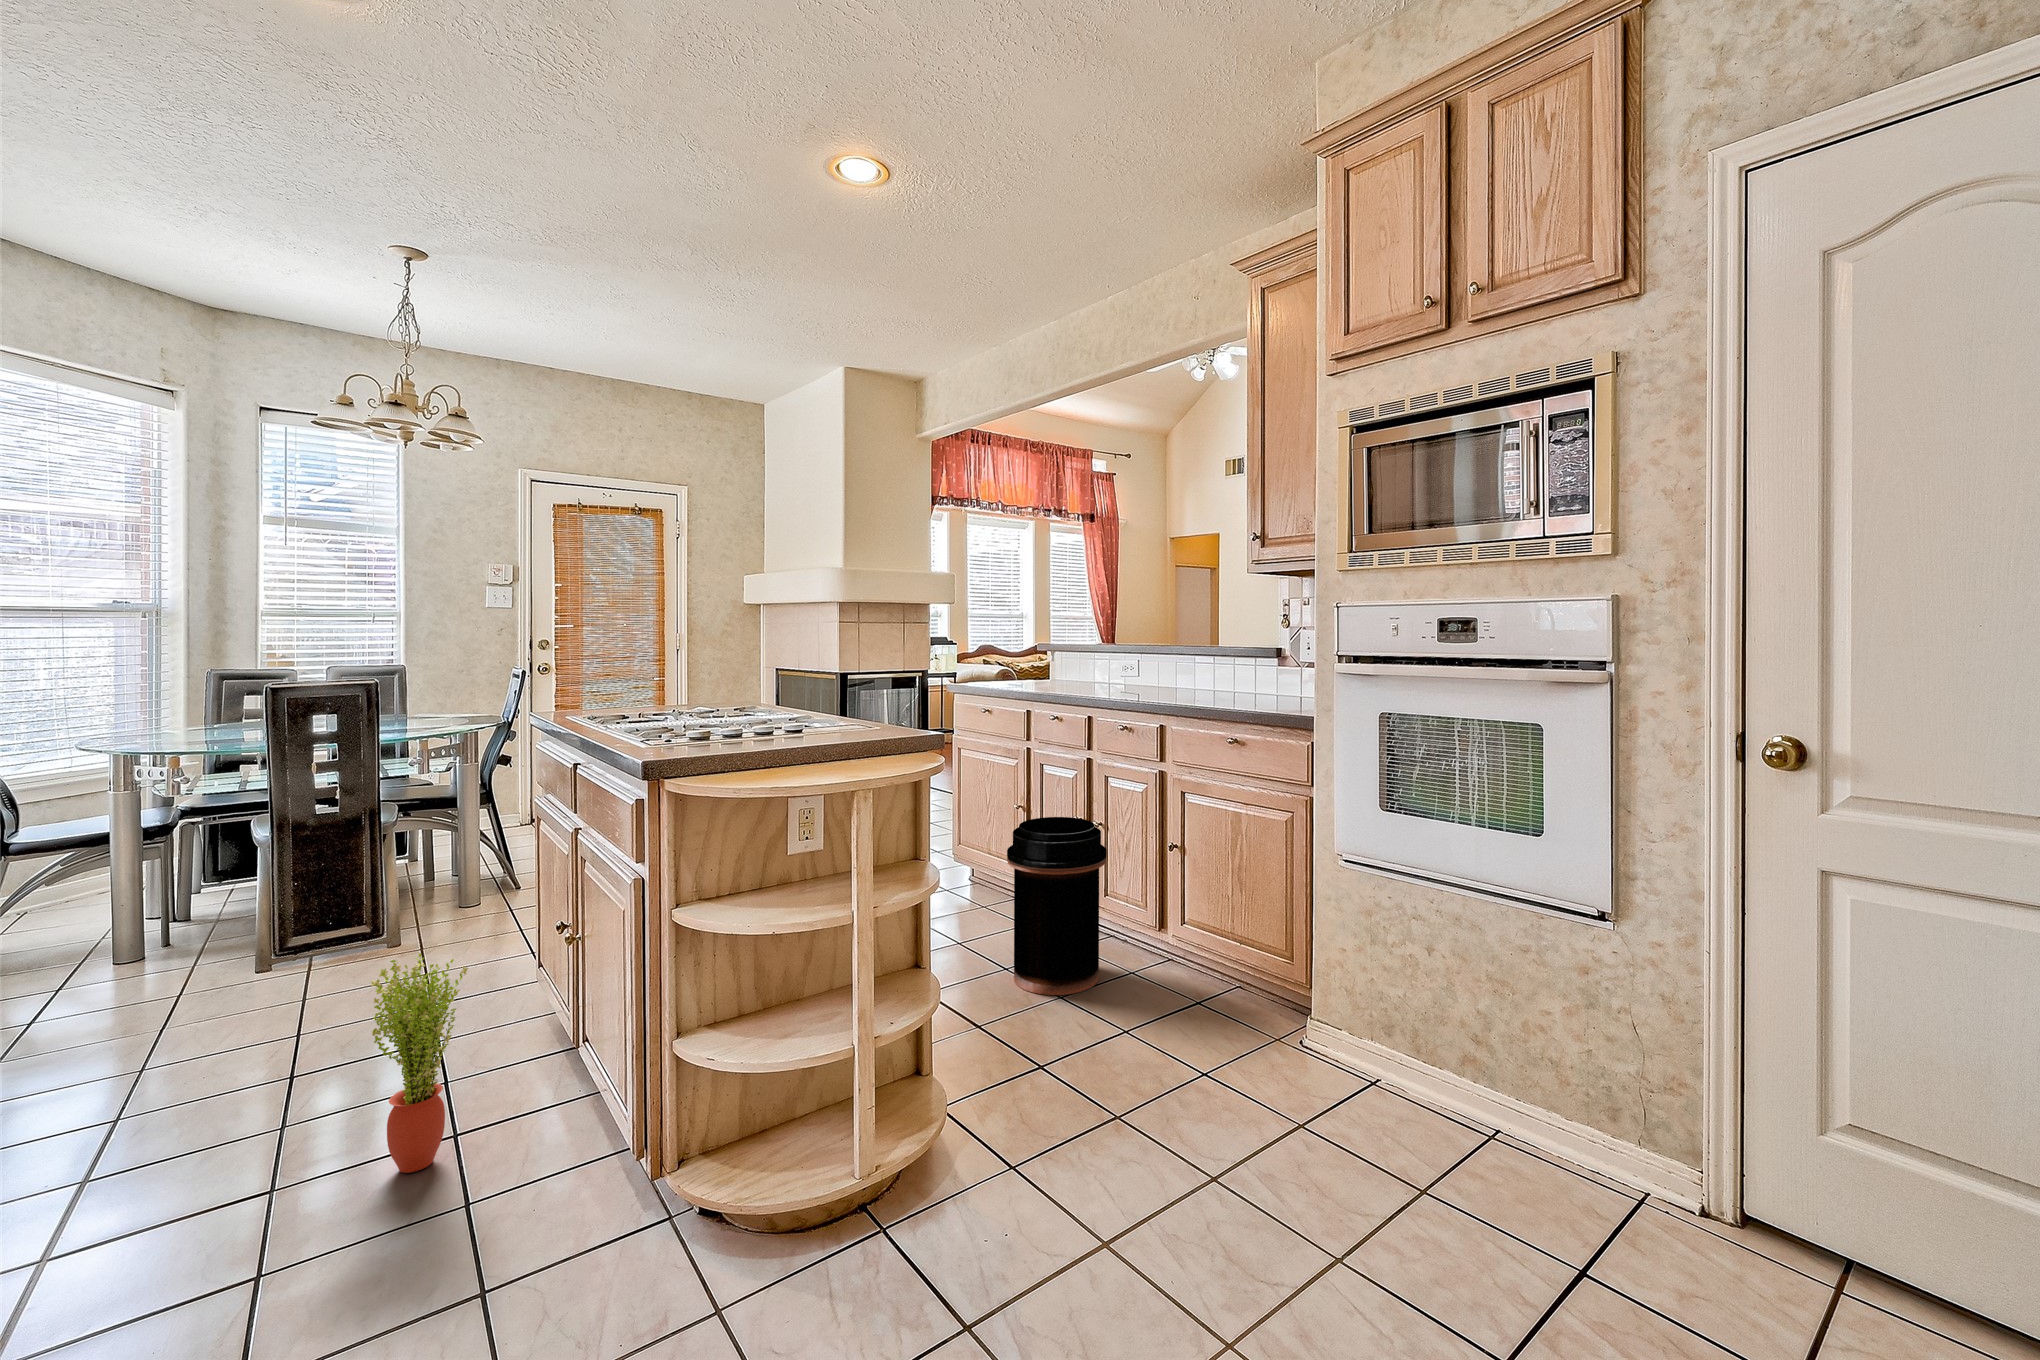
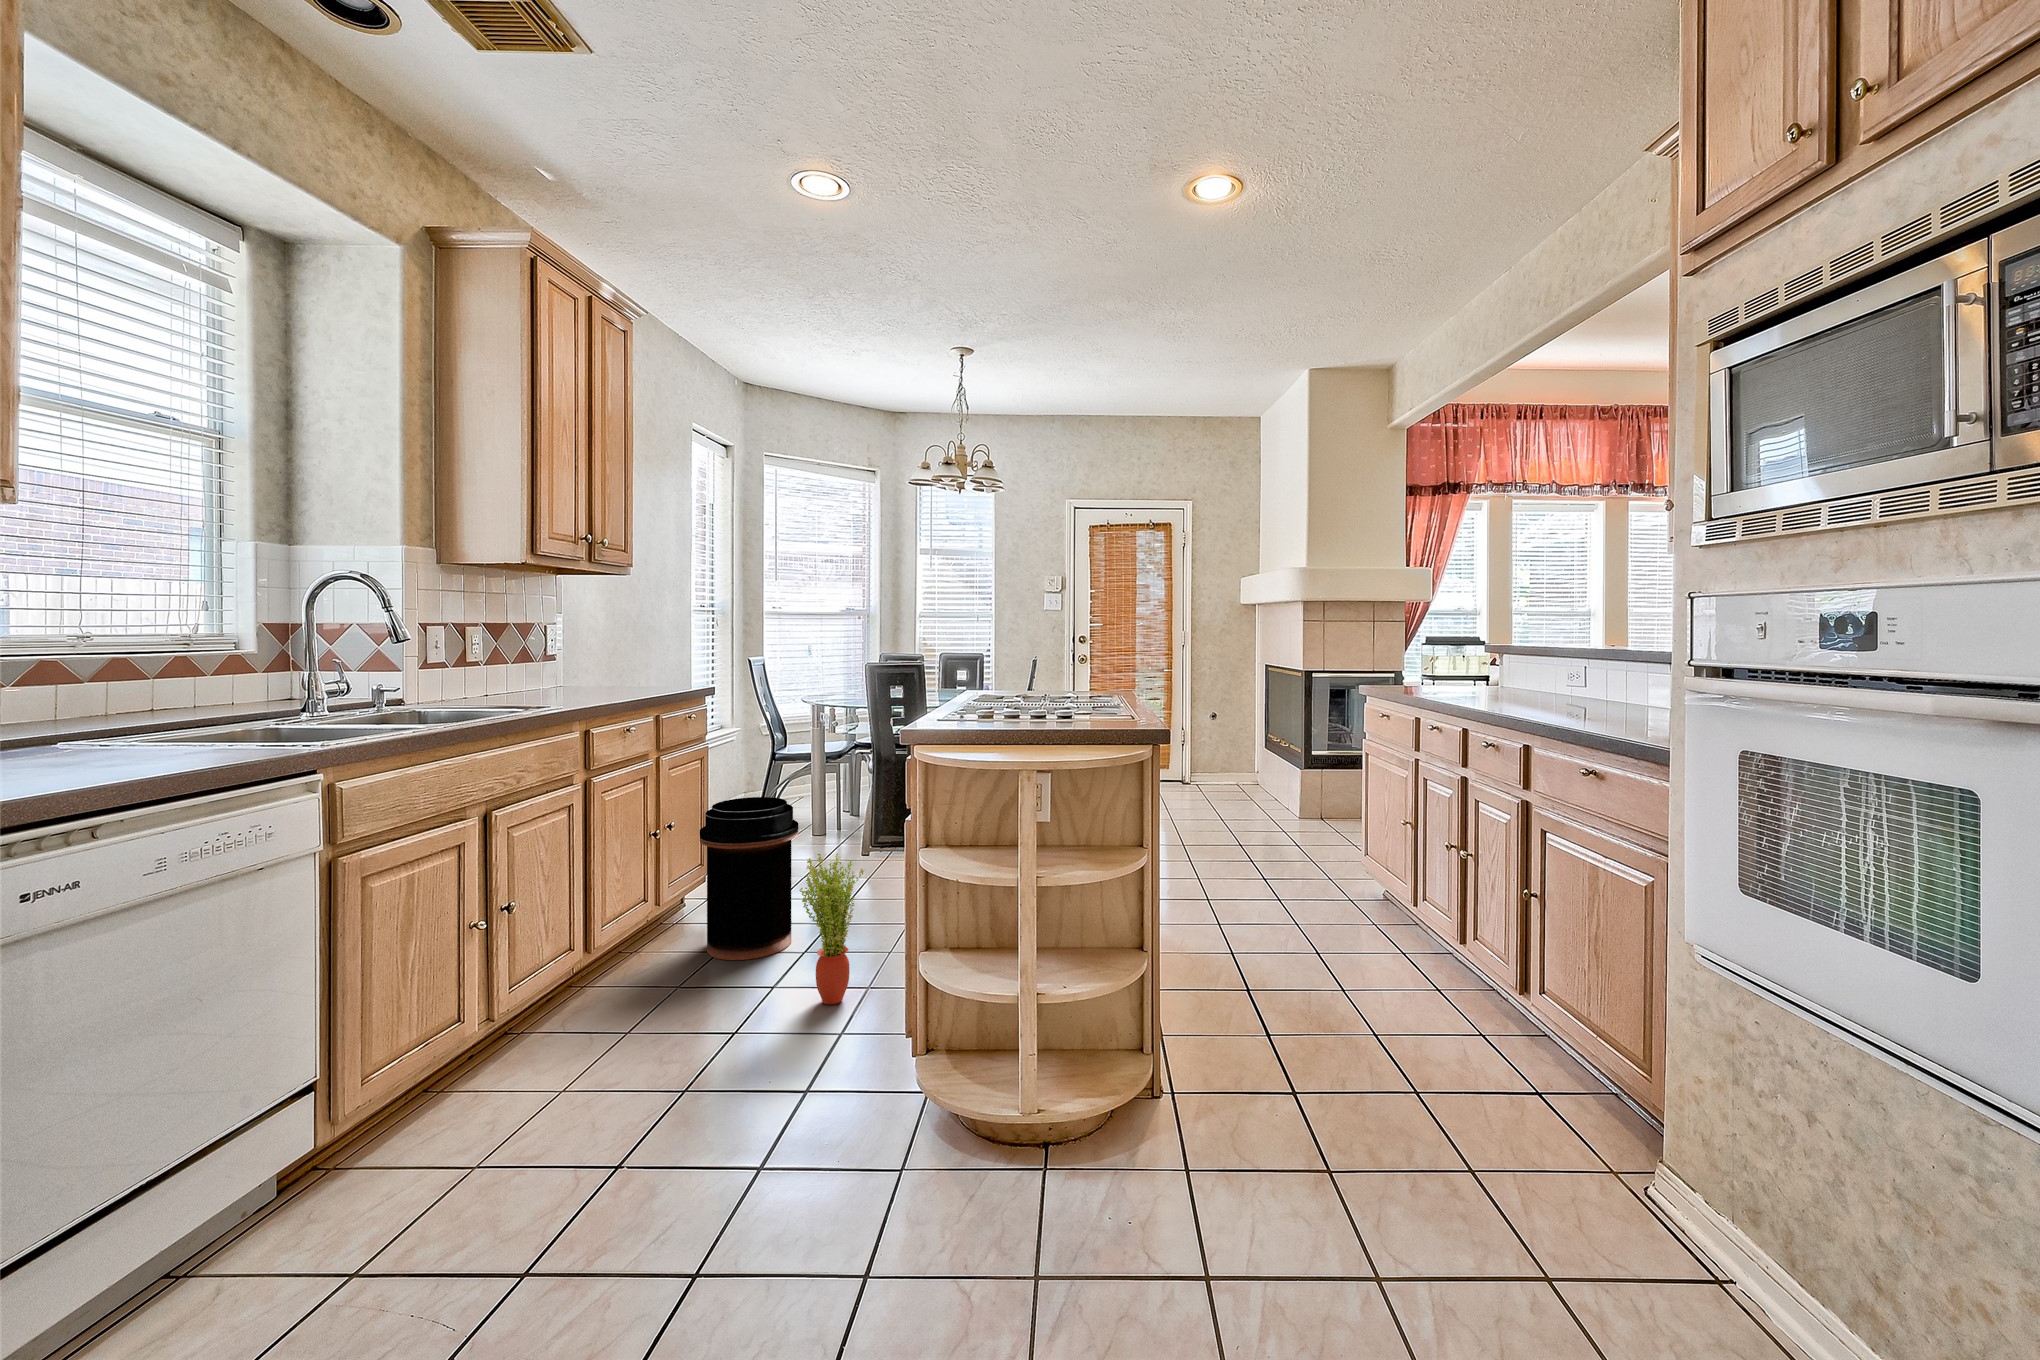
trash can: present [1007,817,1107,995] -> present [700,797,798,960]

